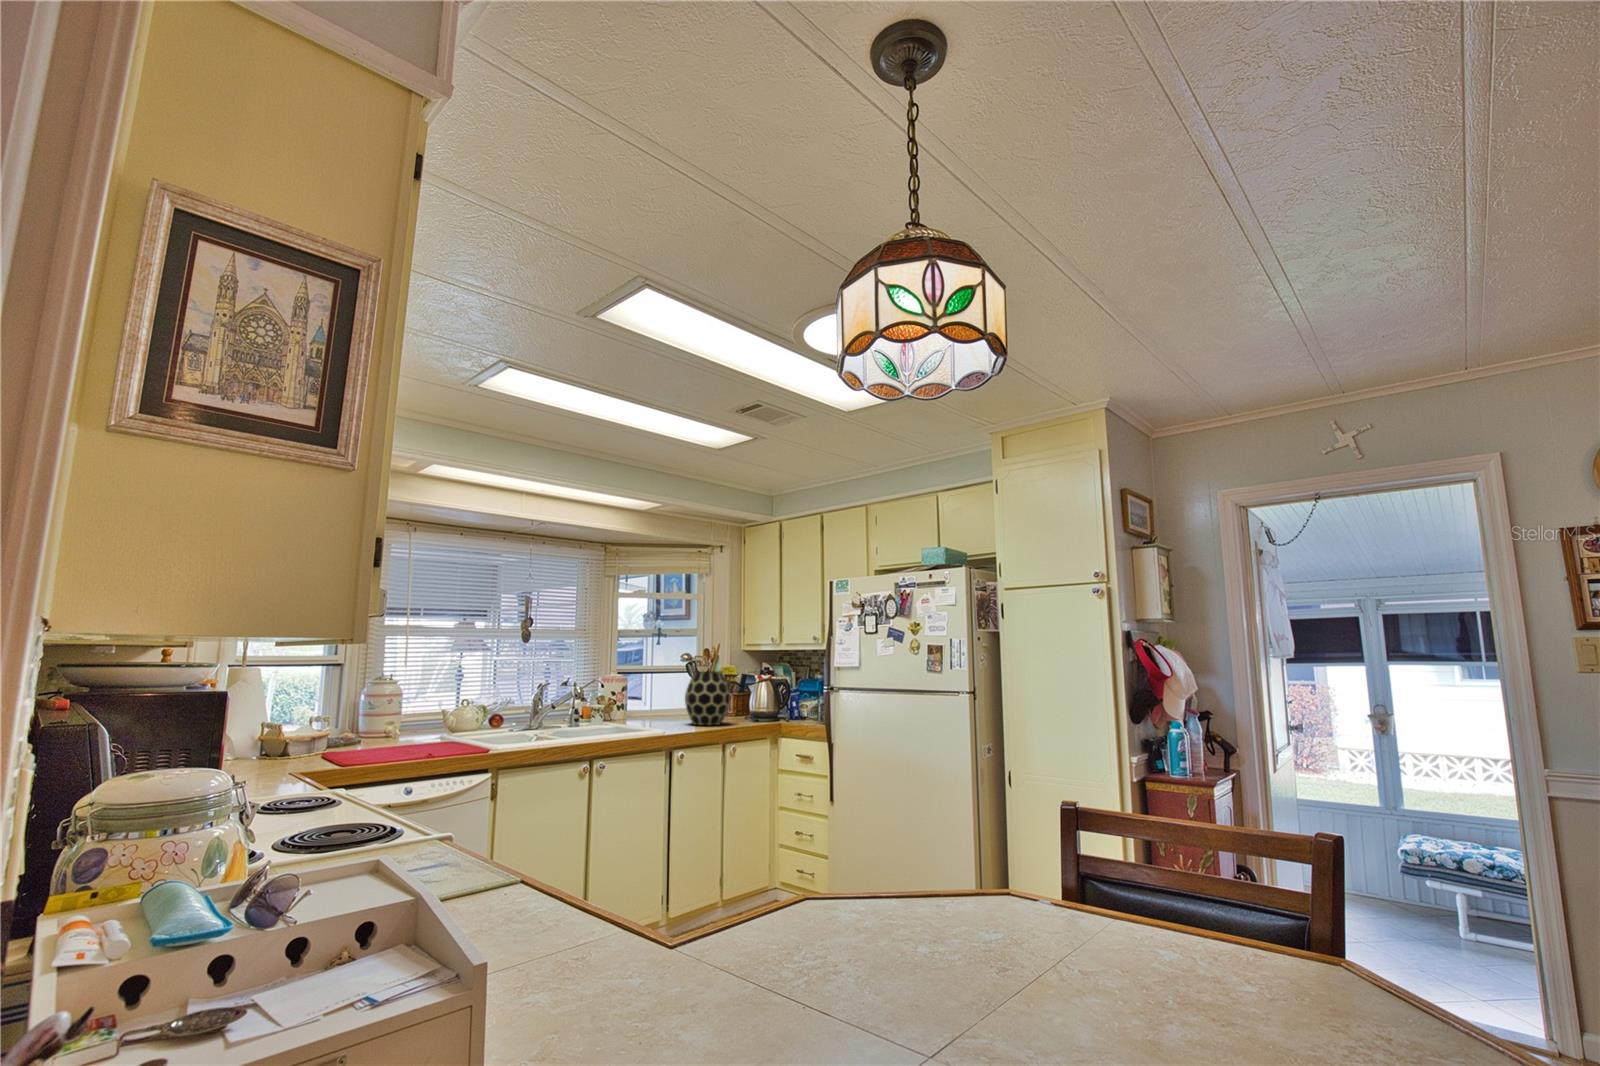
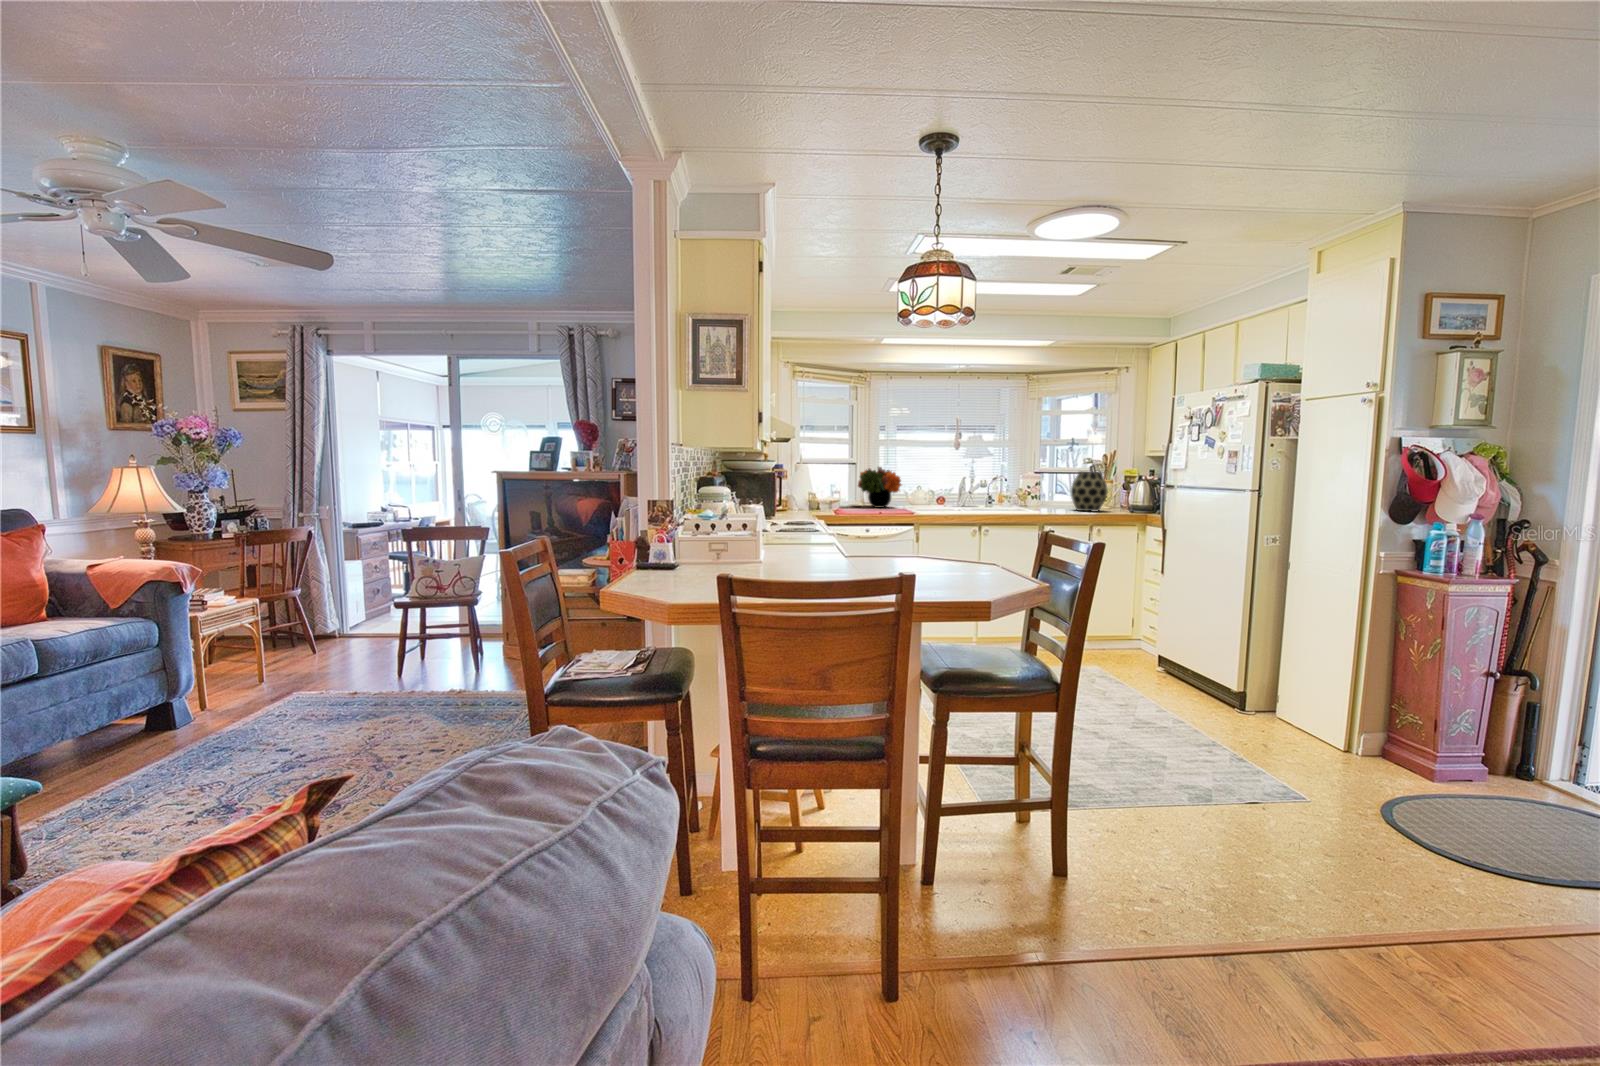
flower arrangement: none [361,675,455,751] -> present [858,467,901,508]

